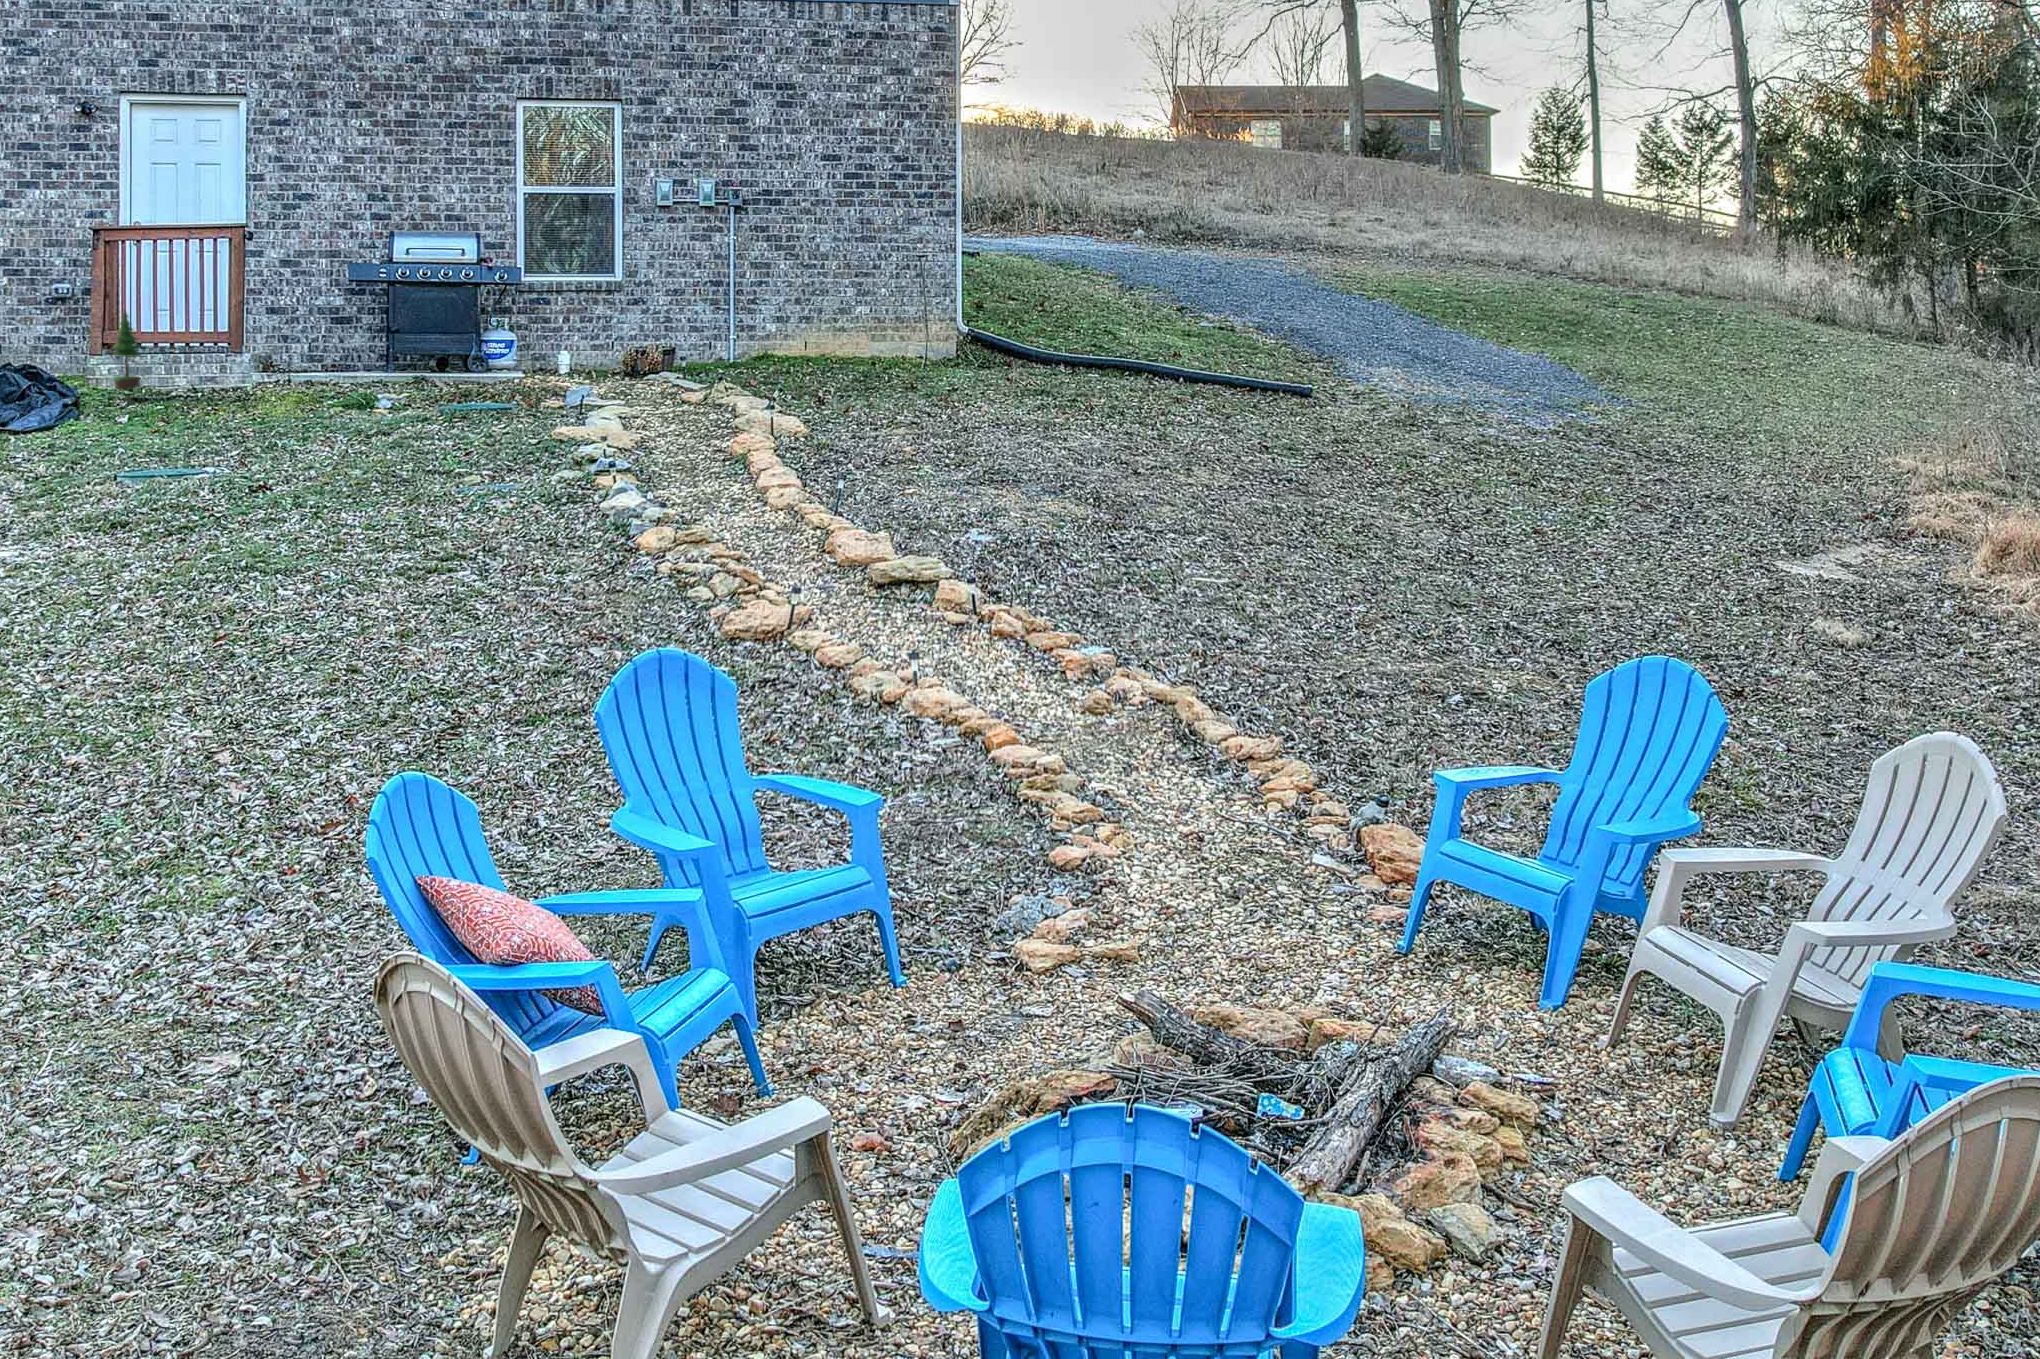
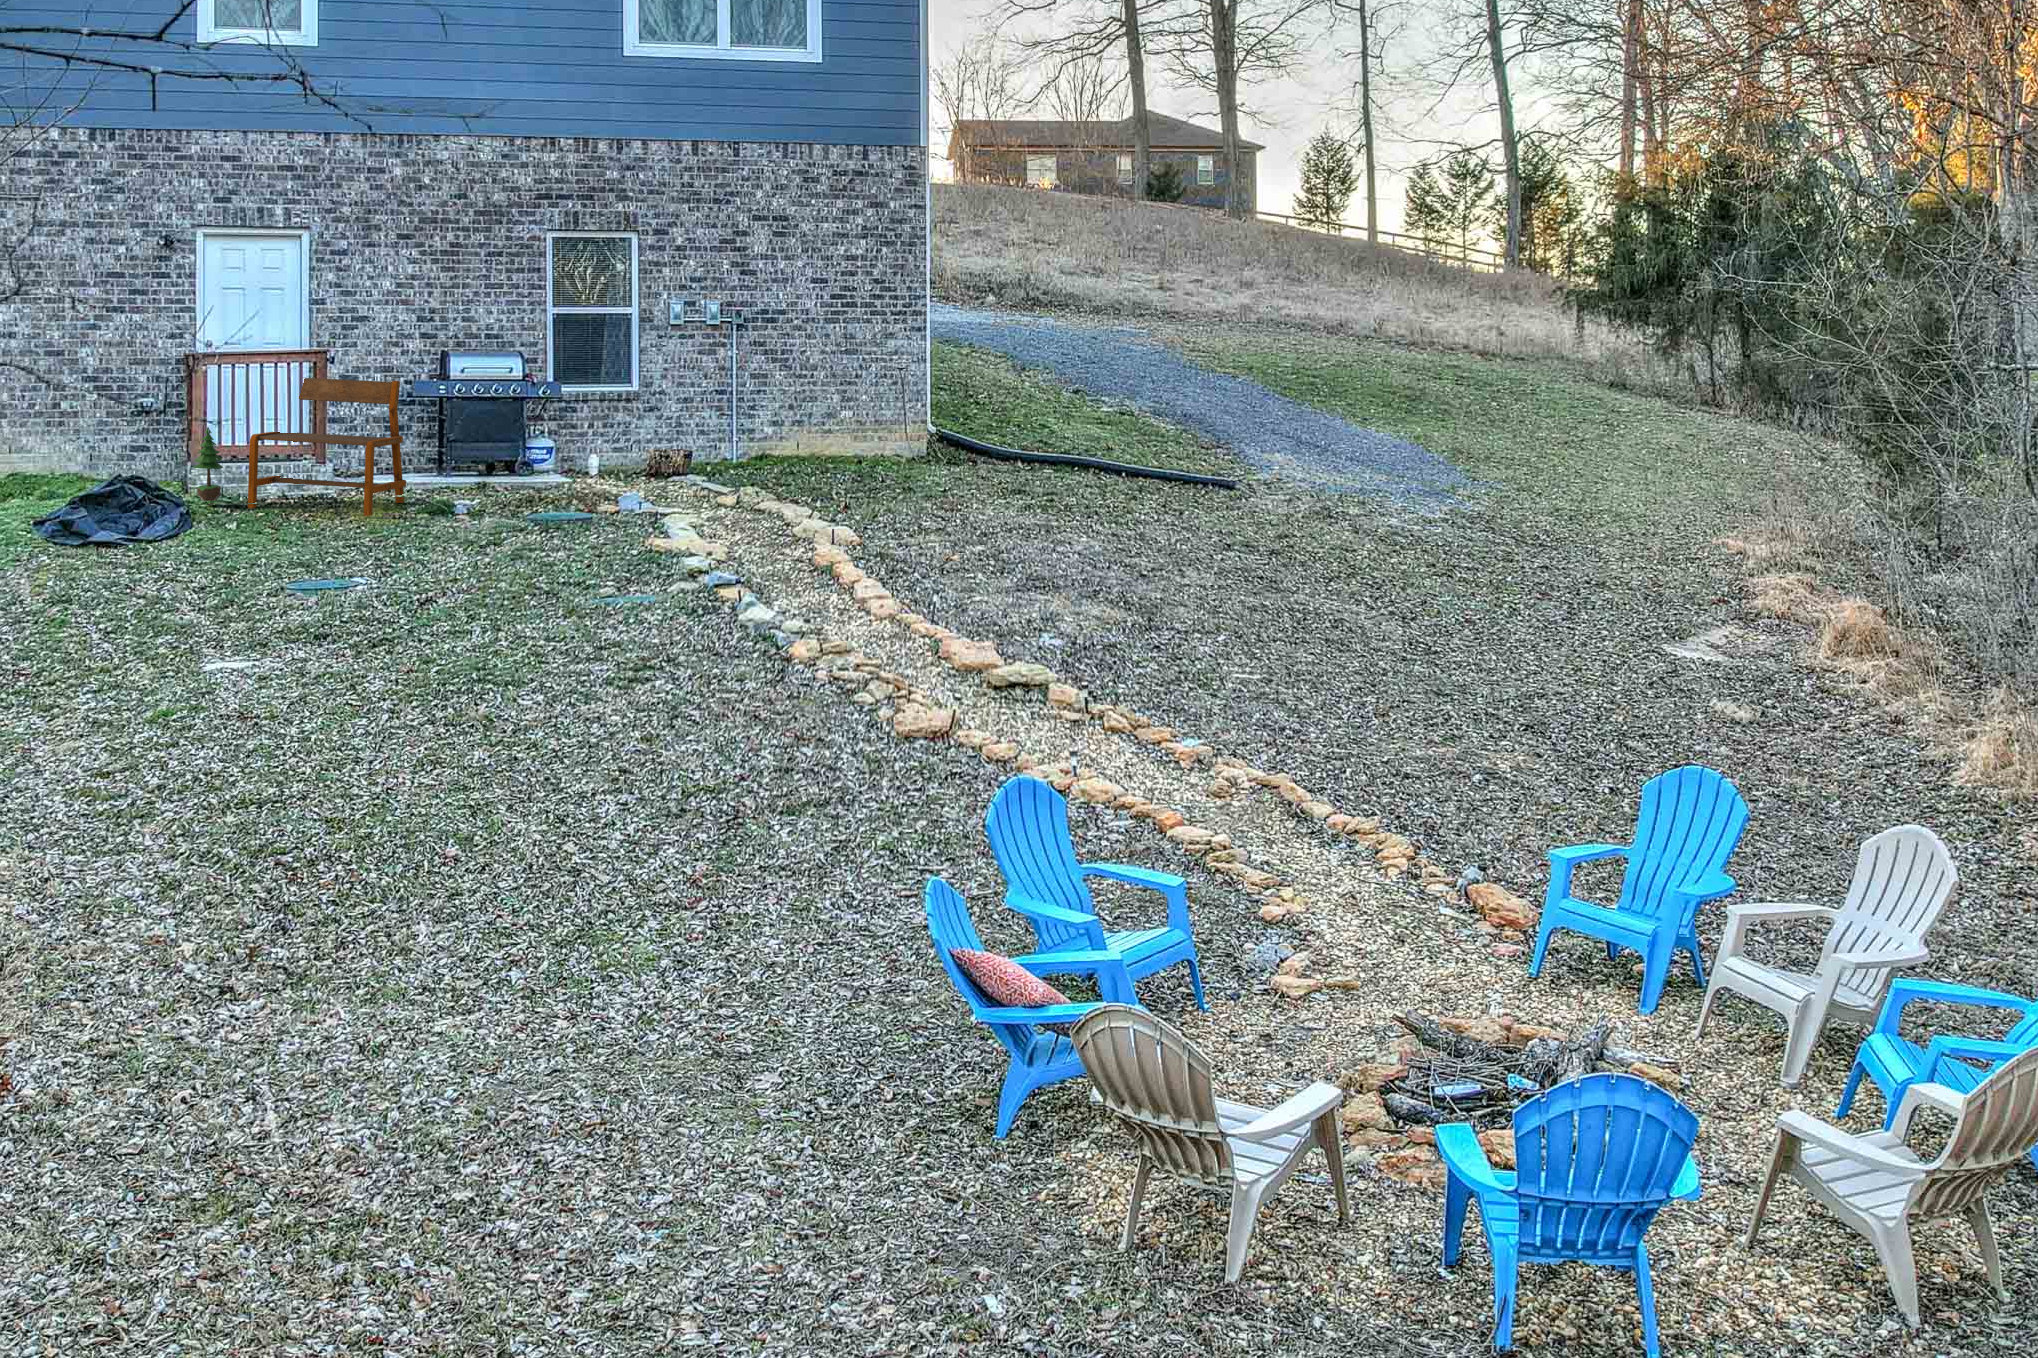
bench: none [167,258,342,409] -> present [248,378,406,516]

